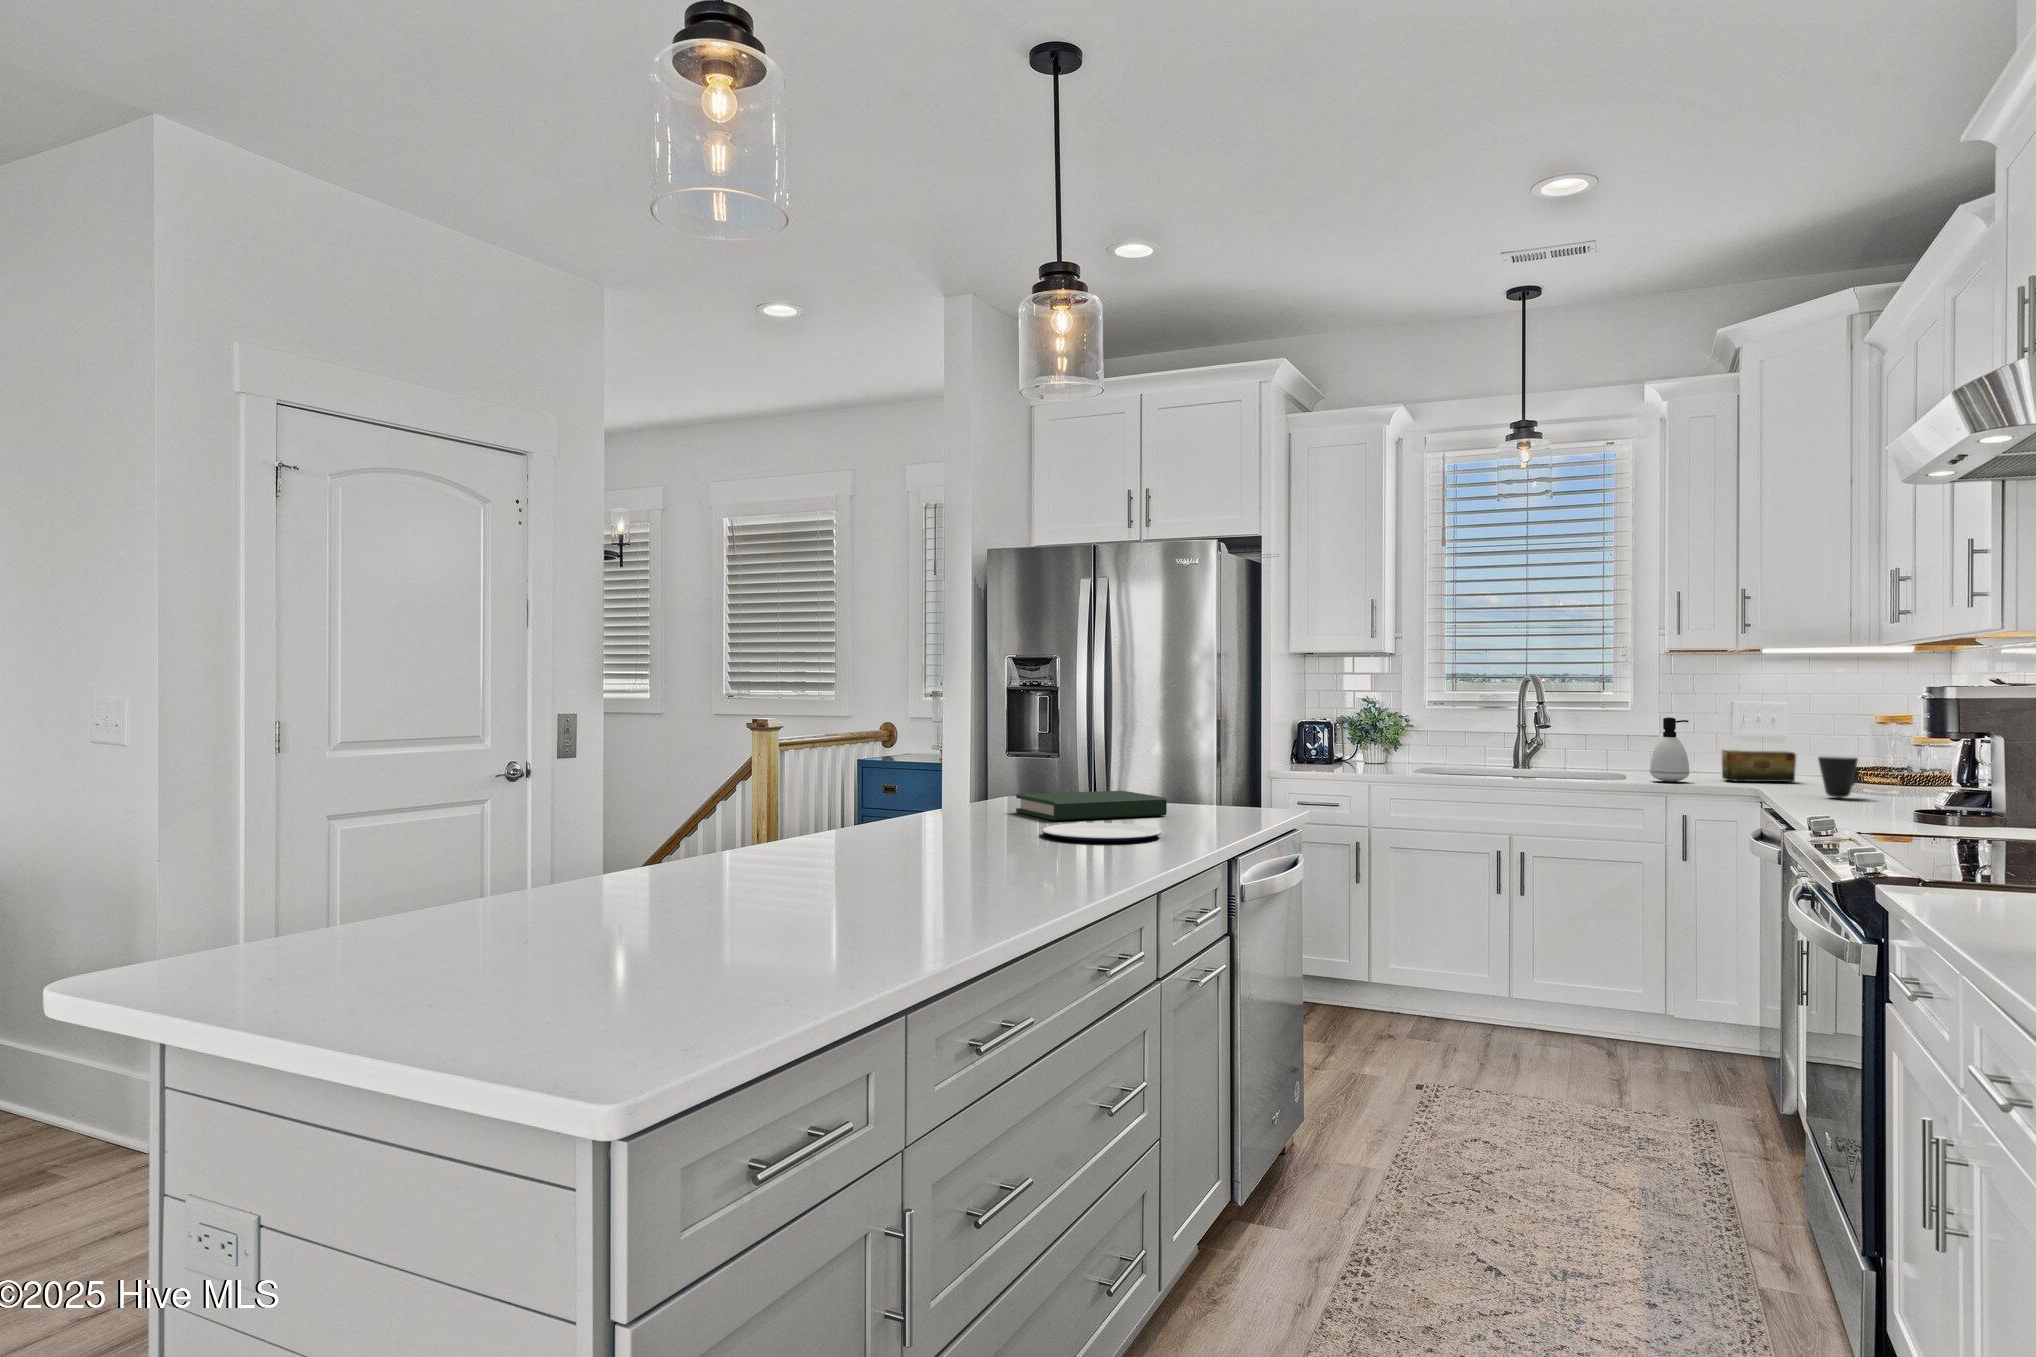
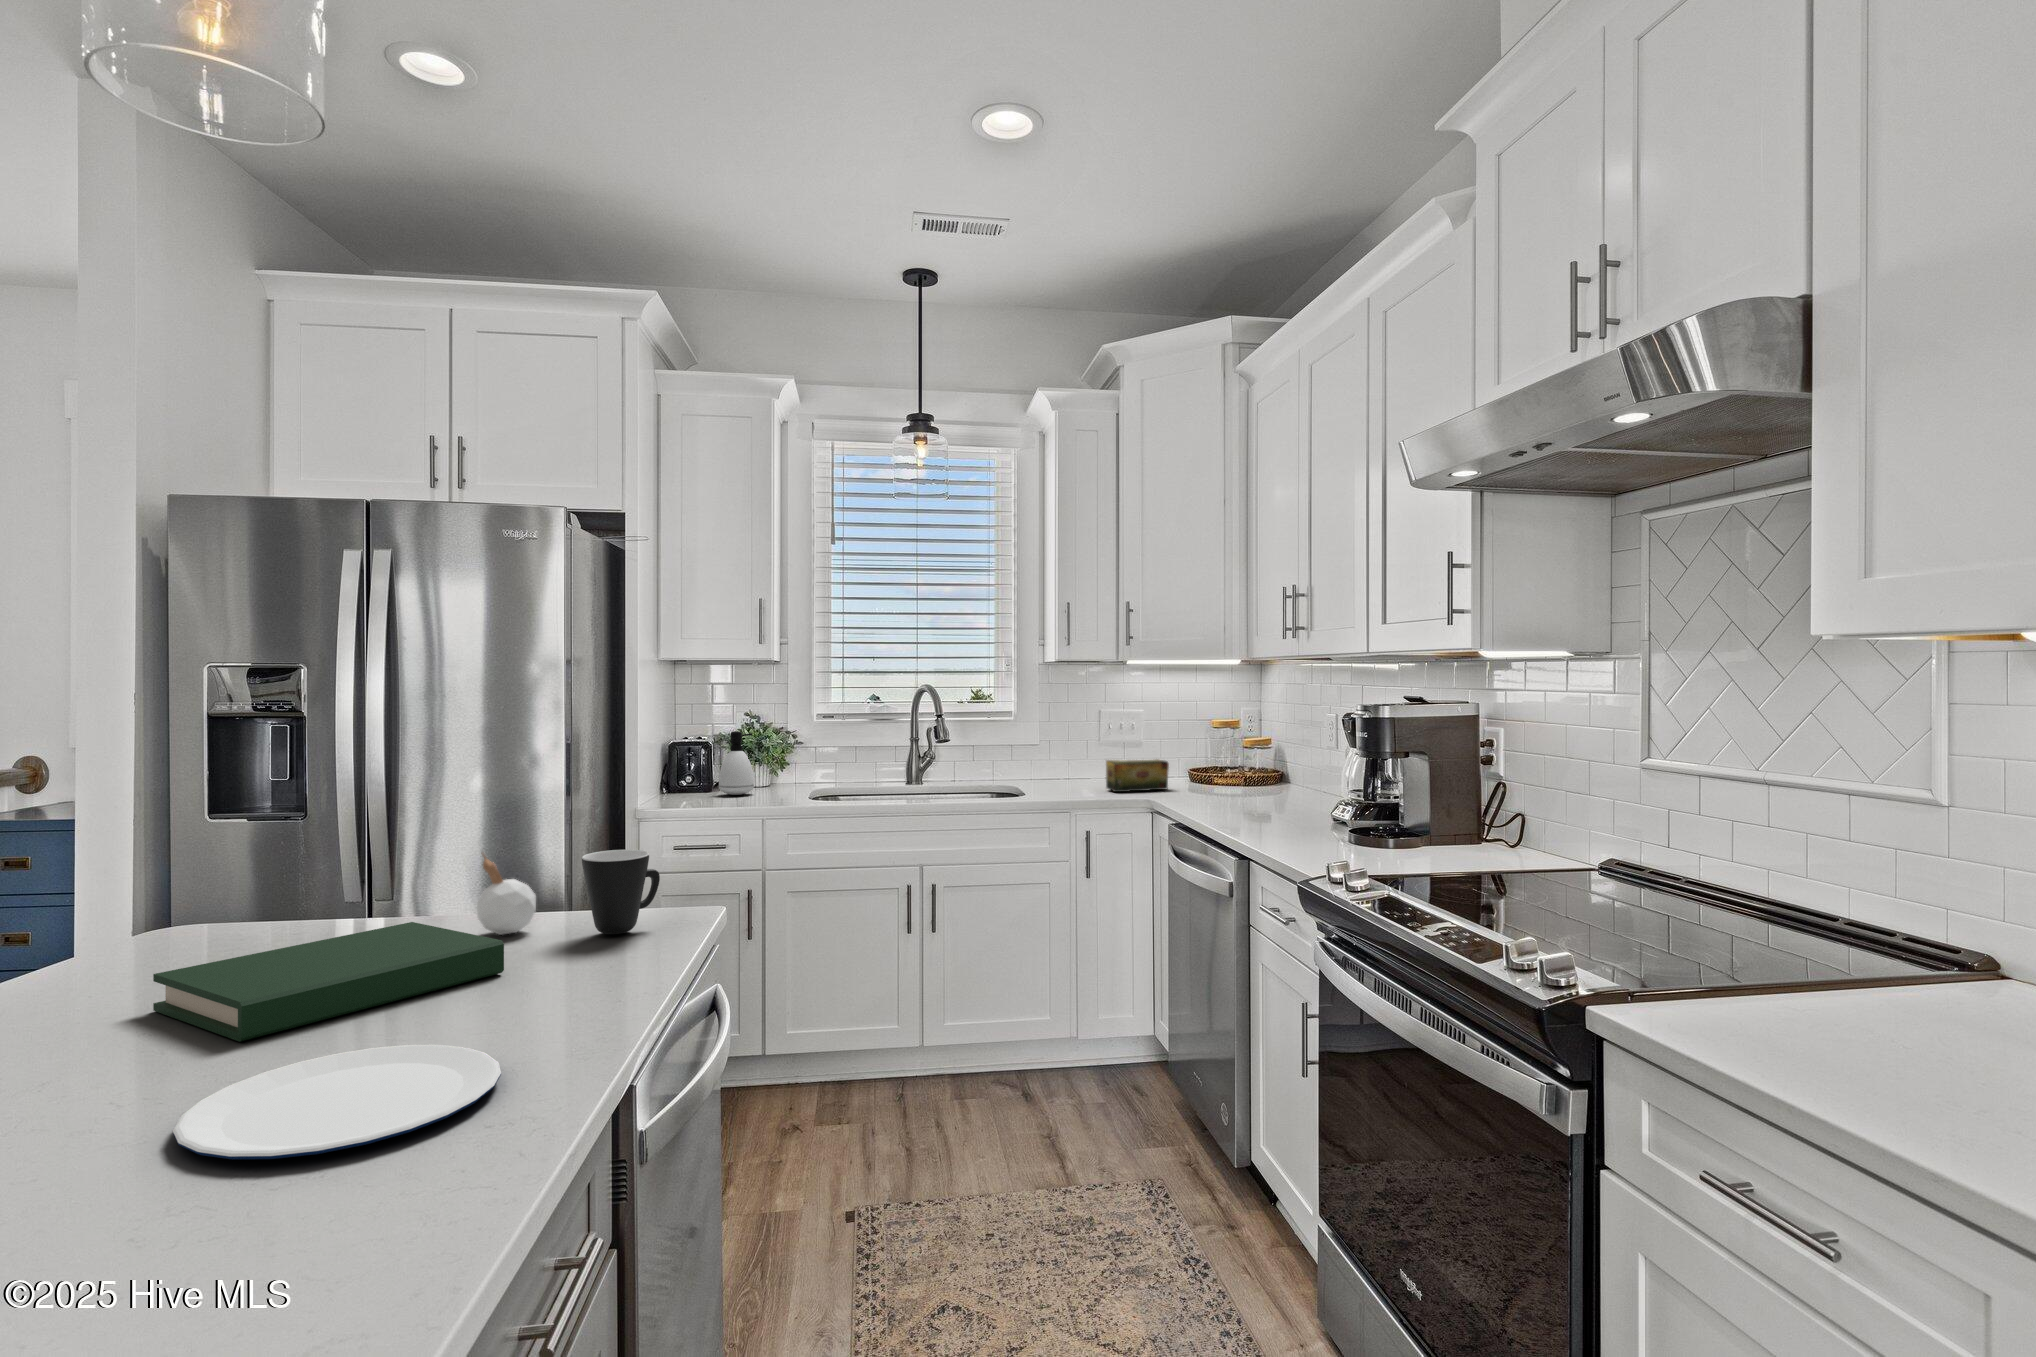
soap dispenser: present [1650,717,1689,782] -> present [719,731,754,795]
candle: none [1154,752,1186,806] -> present [477,852,536,935]
mug: present [1818,756,1859,798] -> present [582,850,660,934]

